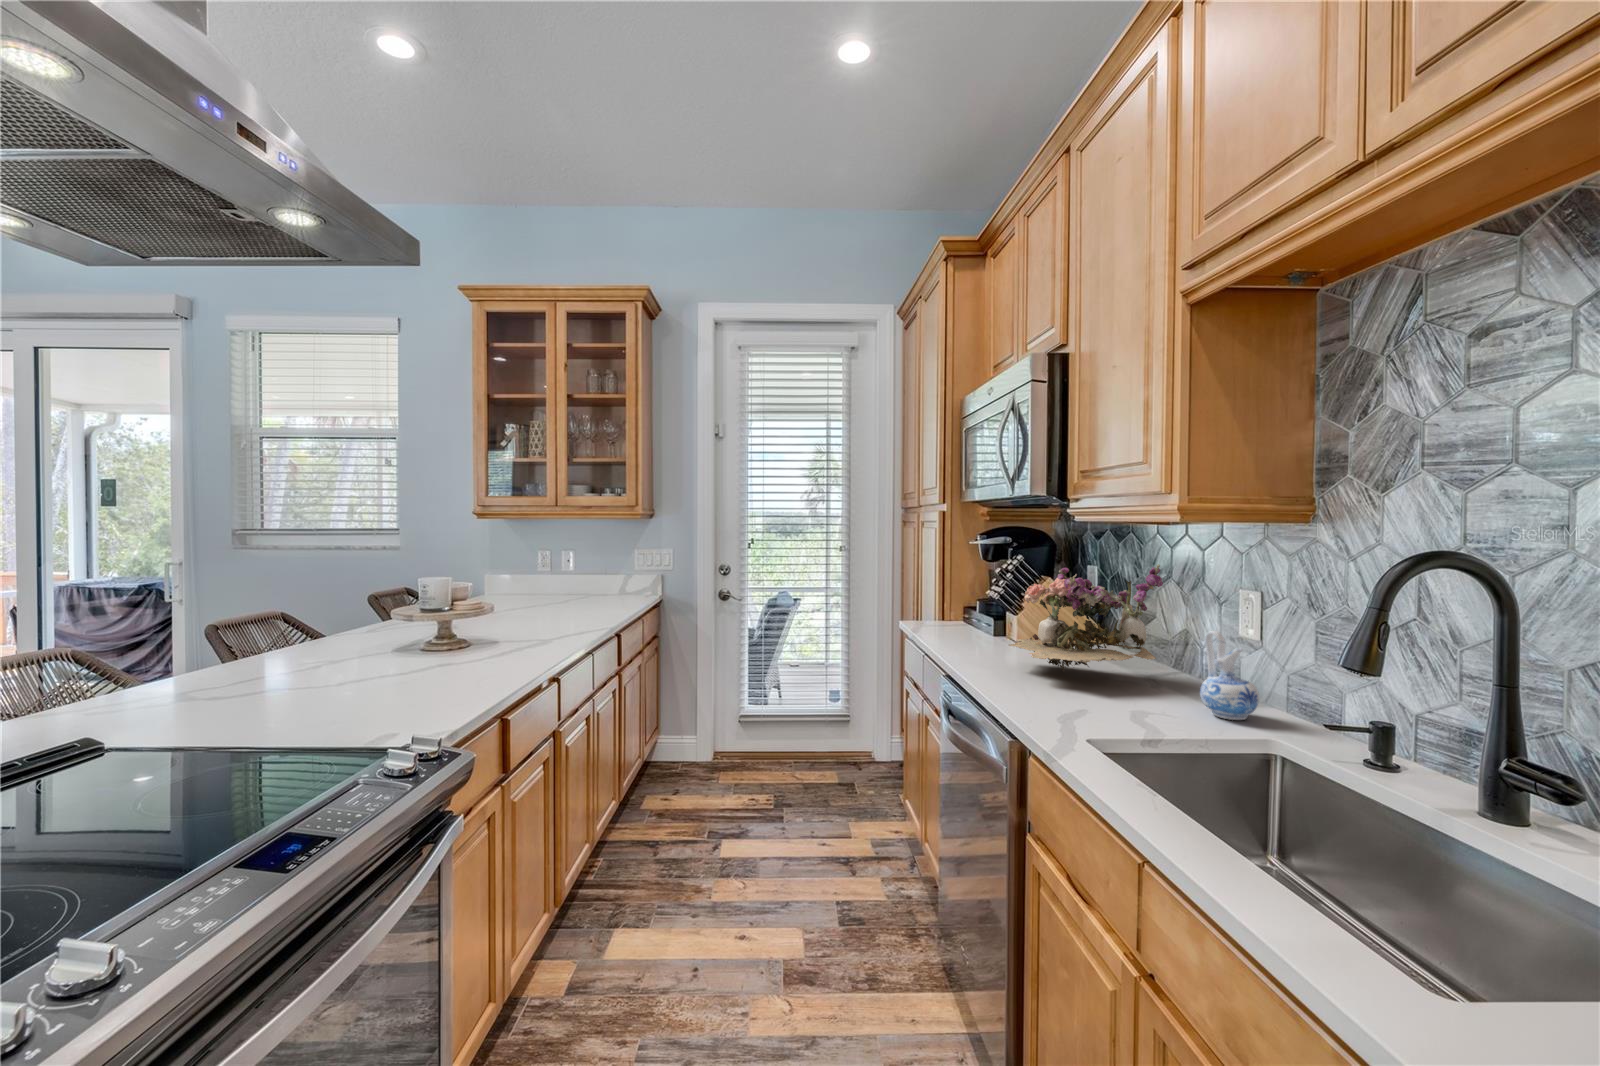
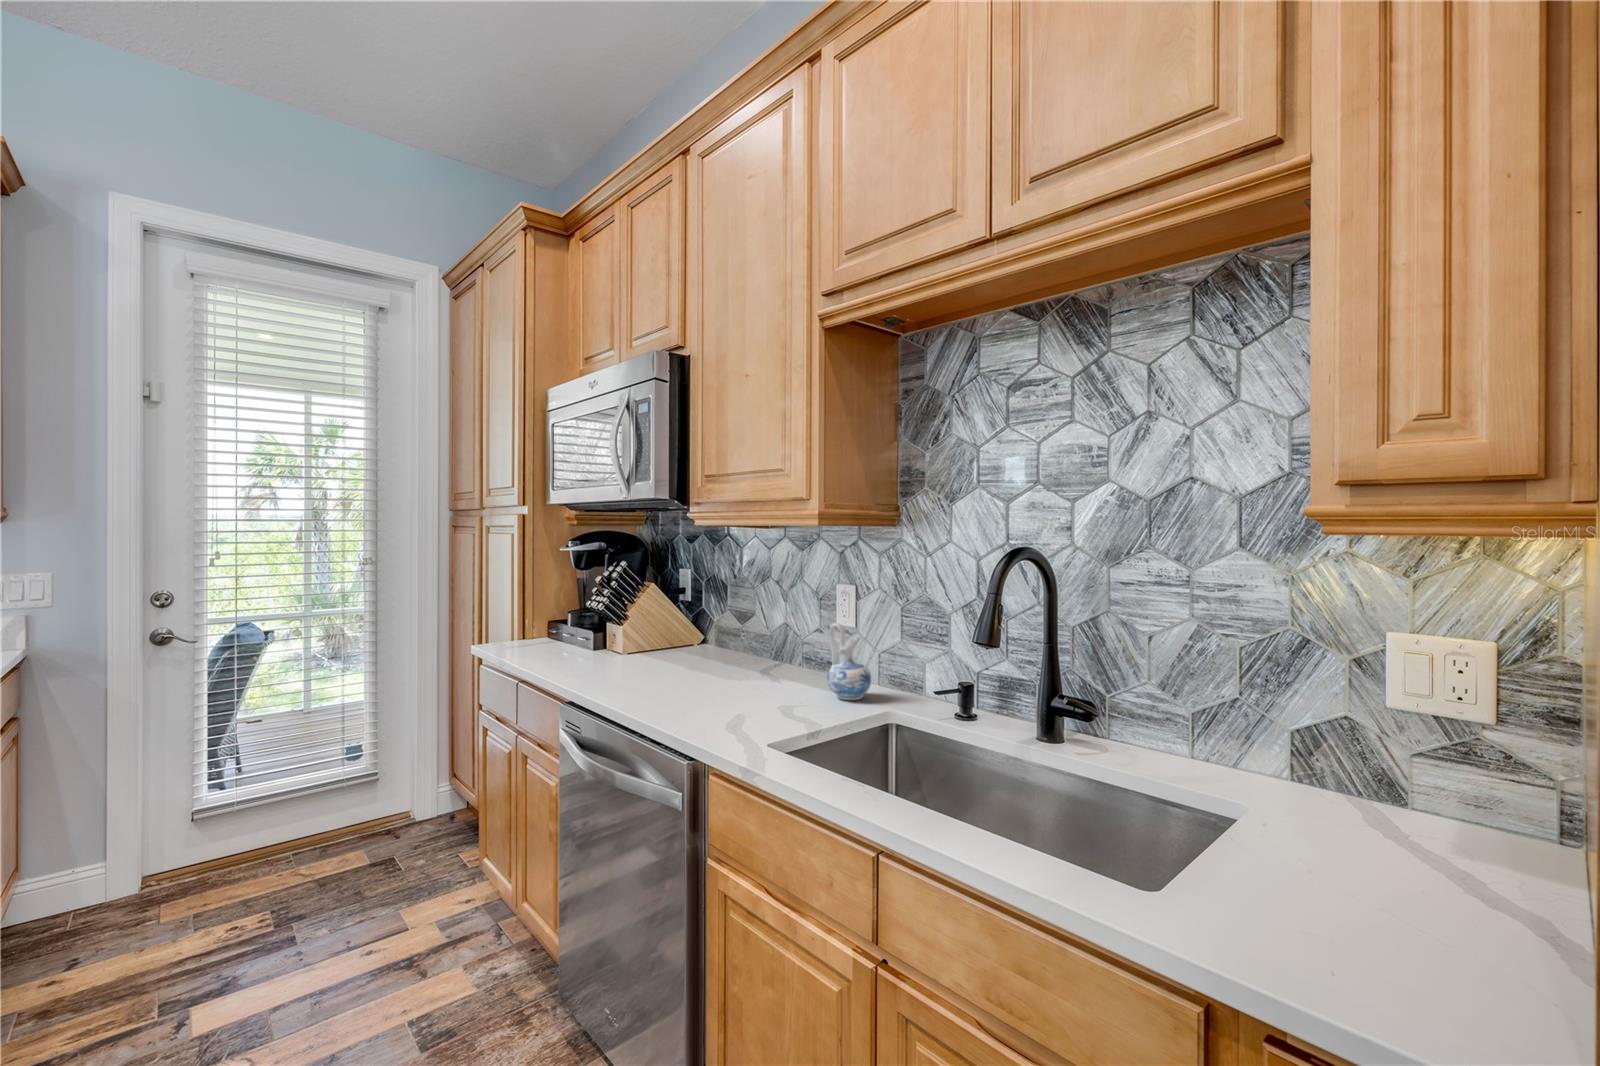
flower arrangement: present [1009,564,1163,671] -> none [638,565,782,680]

